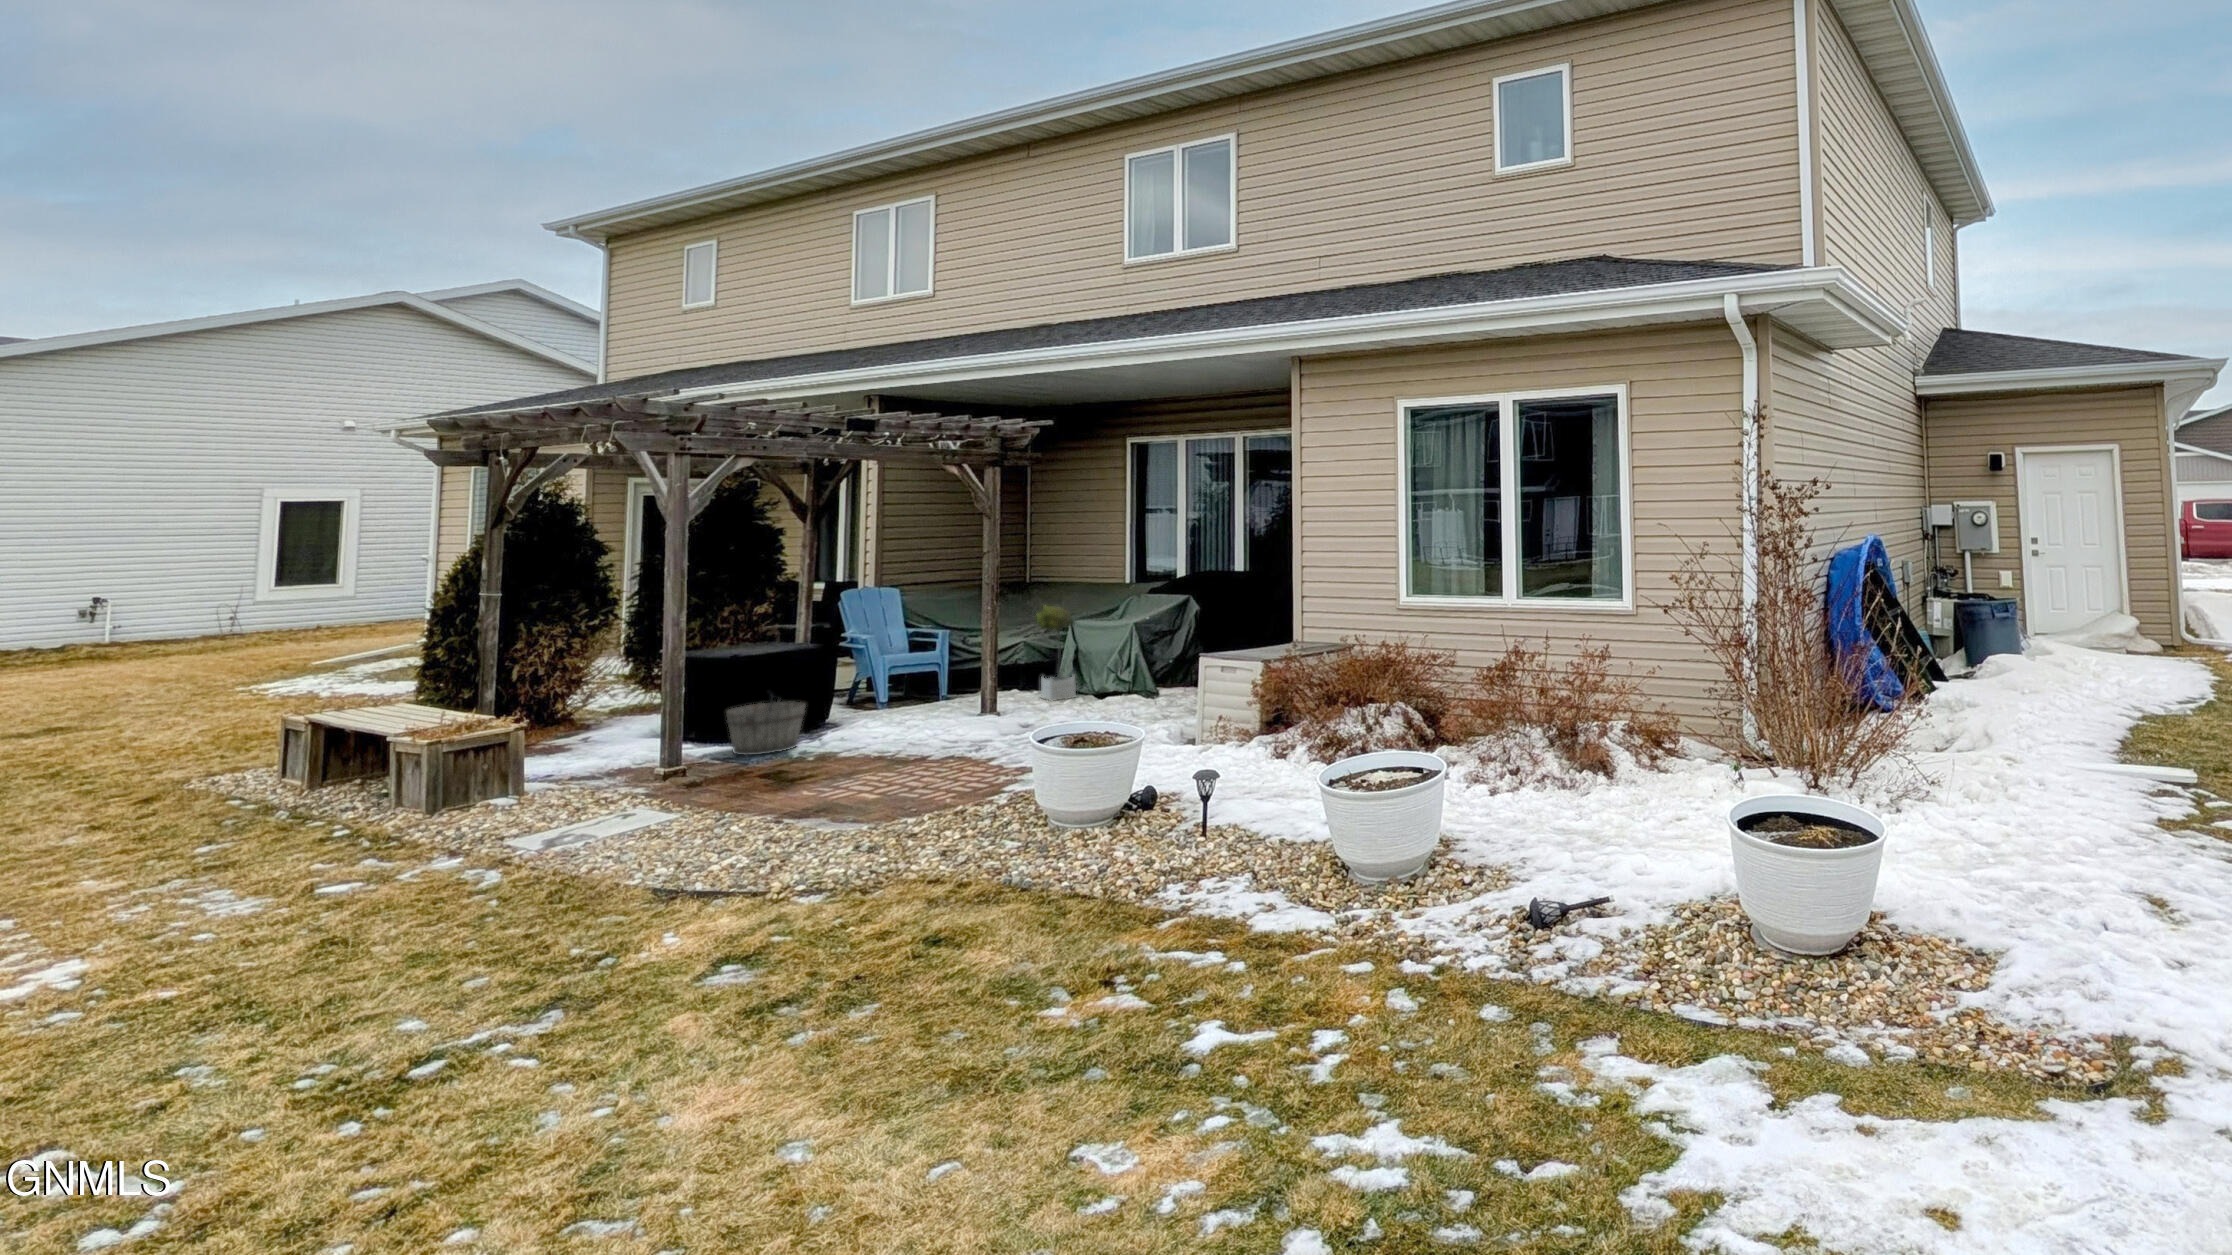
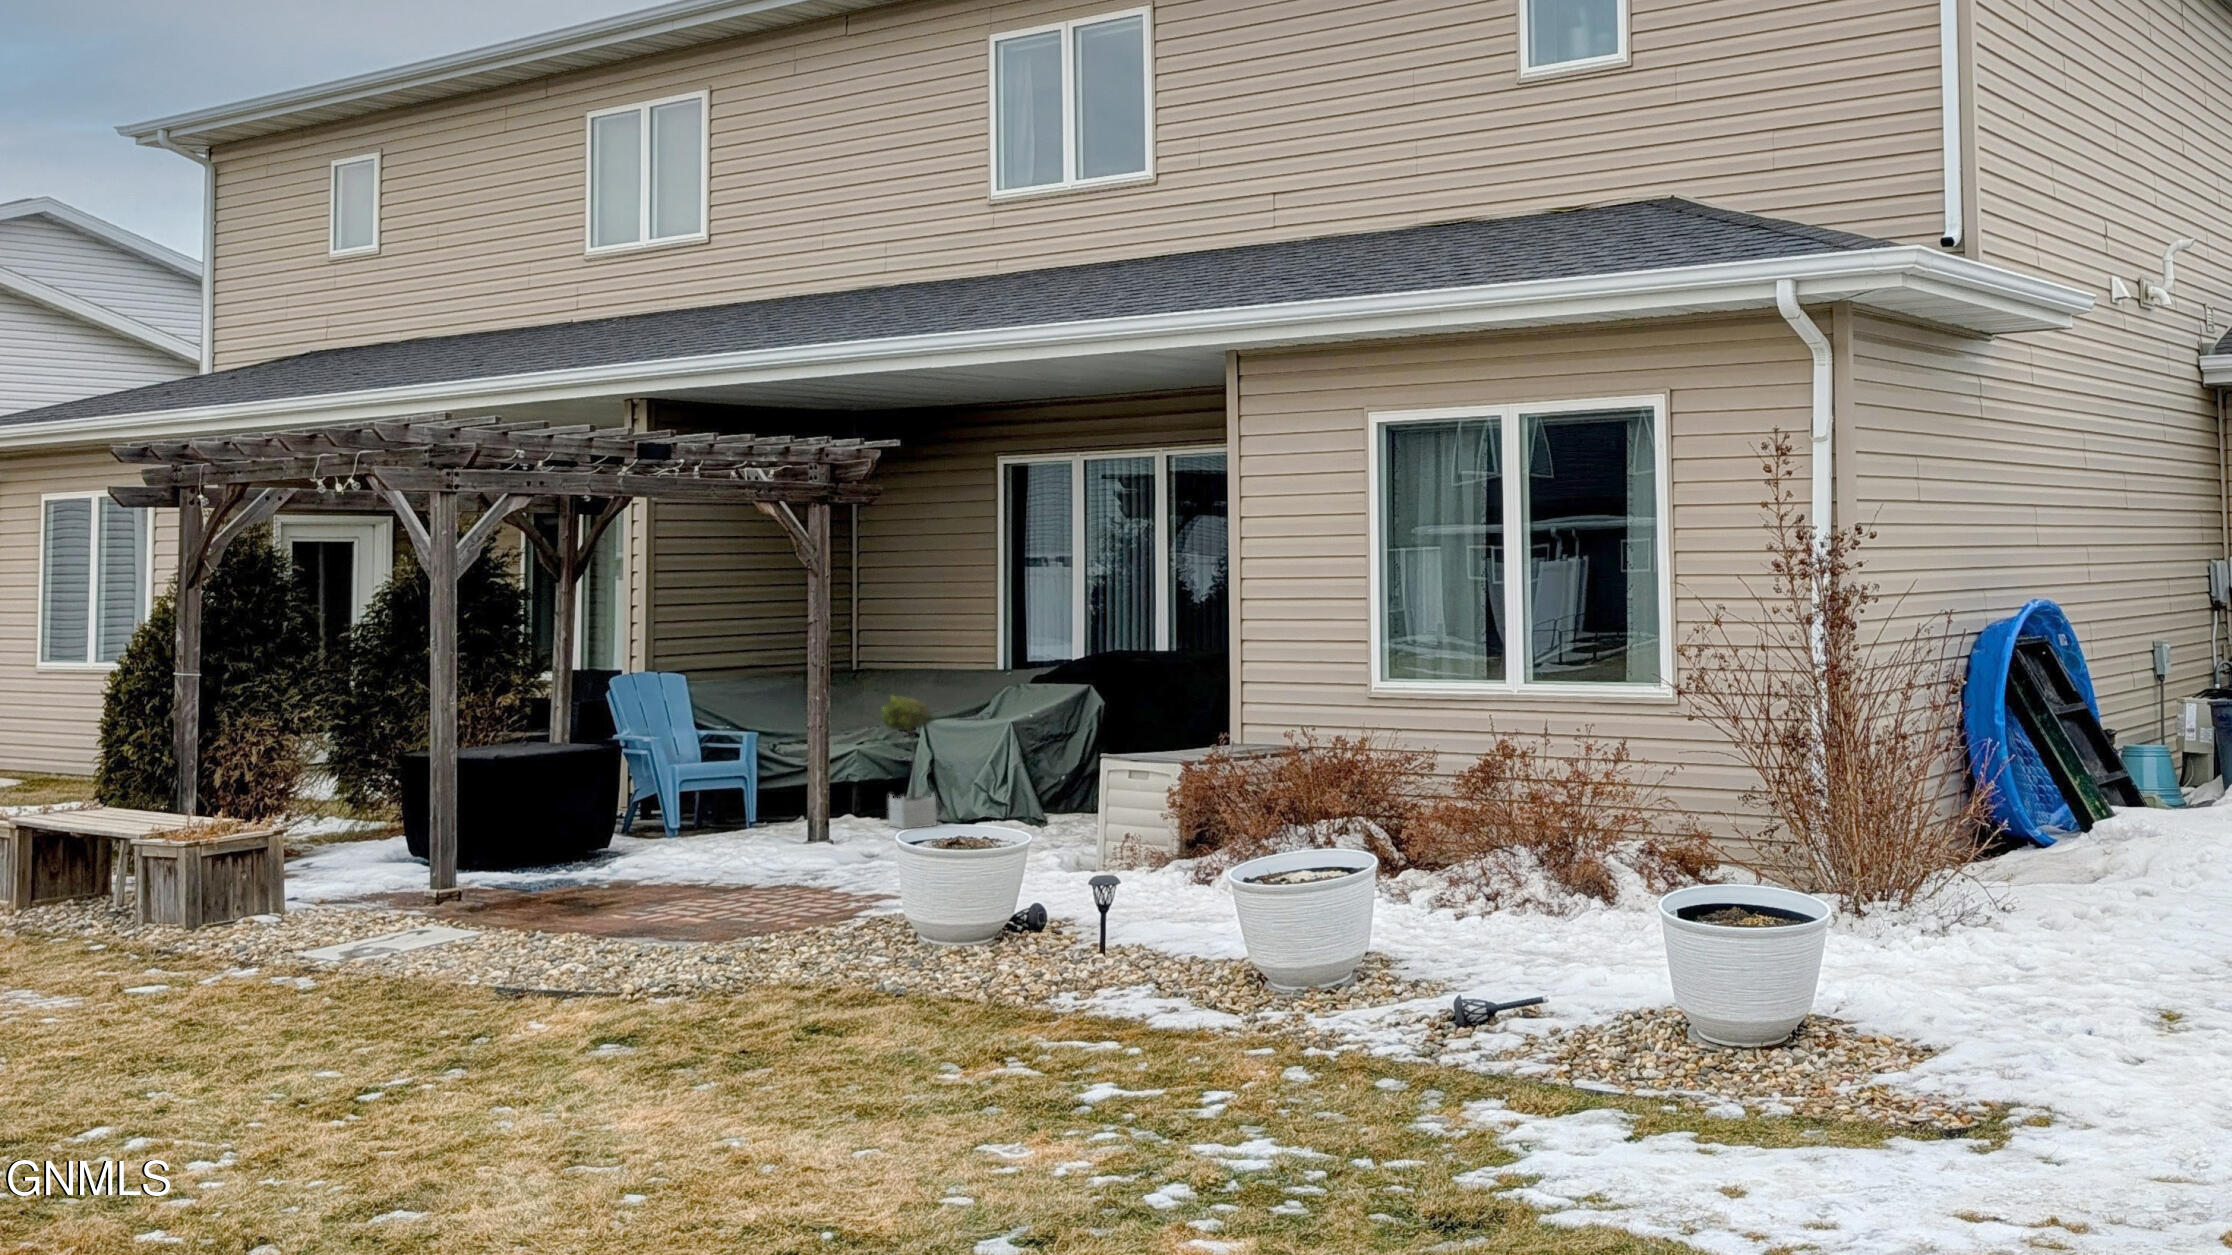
wooden bucket: present [726,700,806,755] -> none [496,799,593,881]

